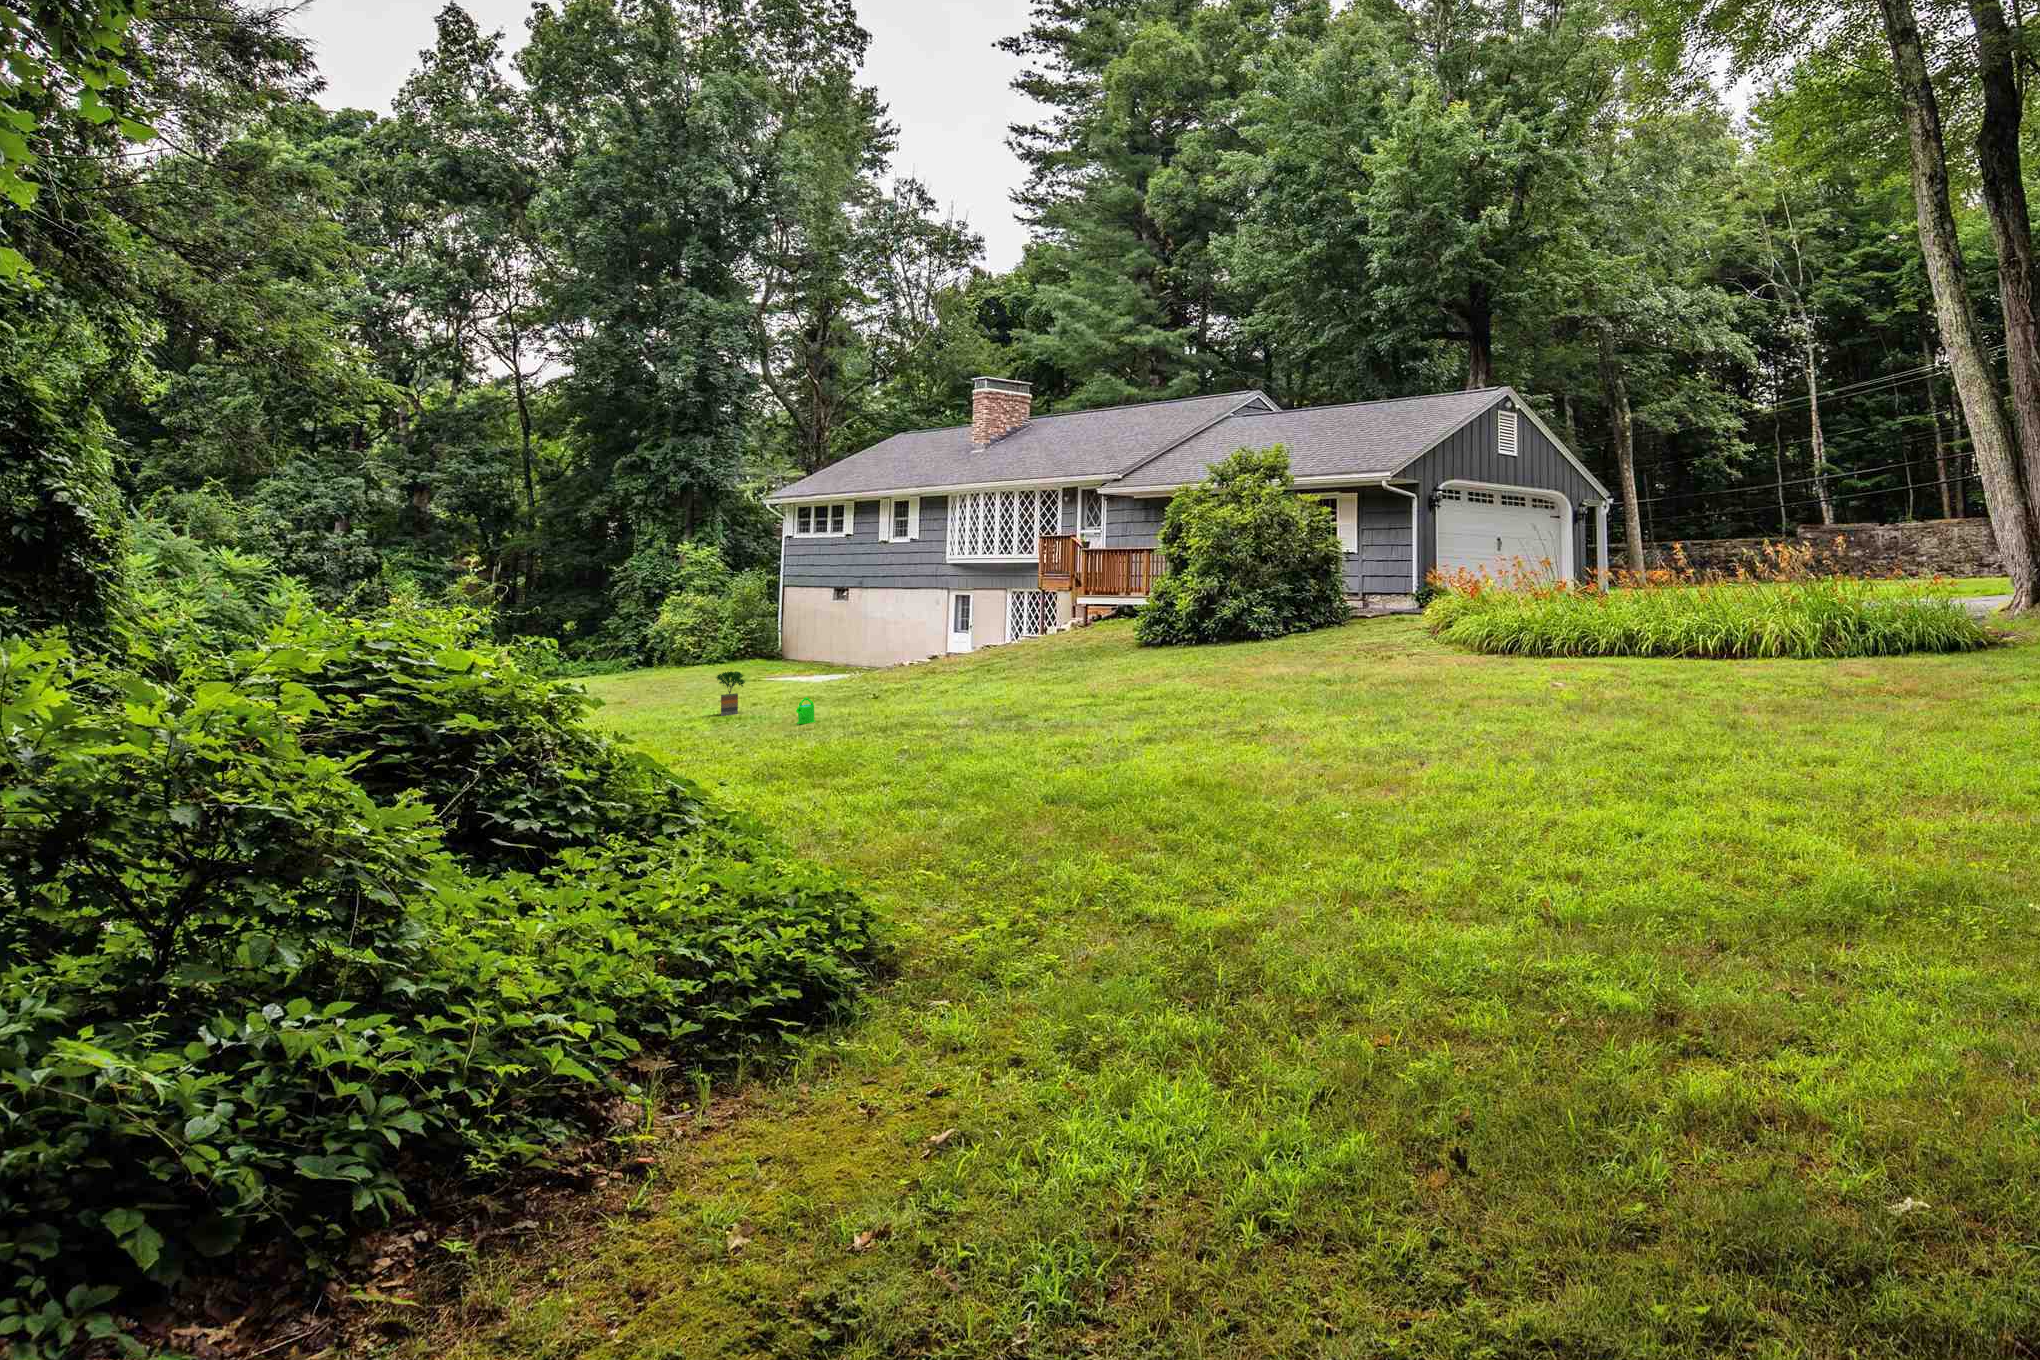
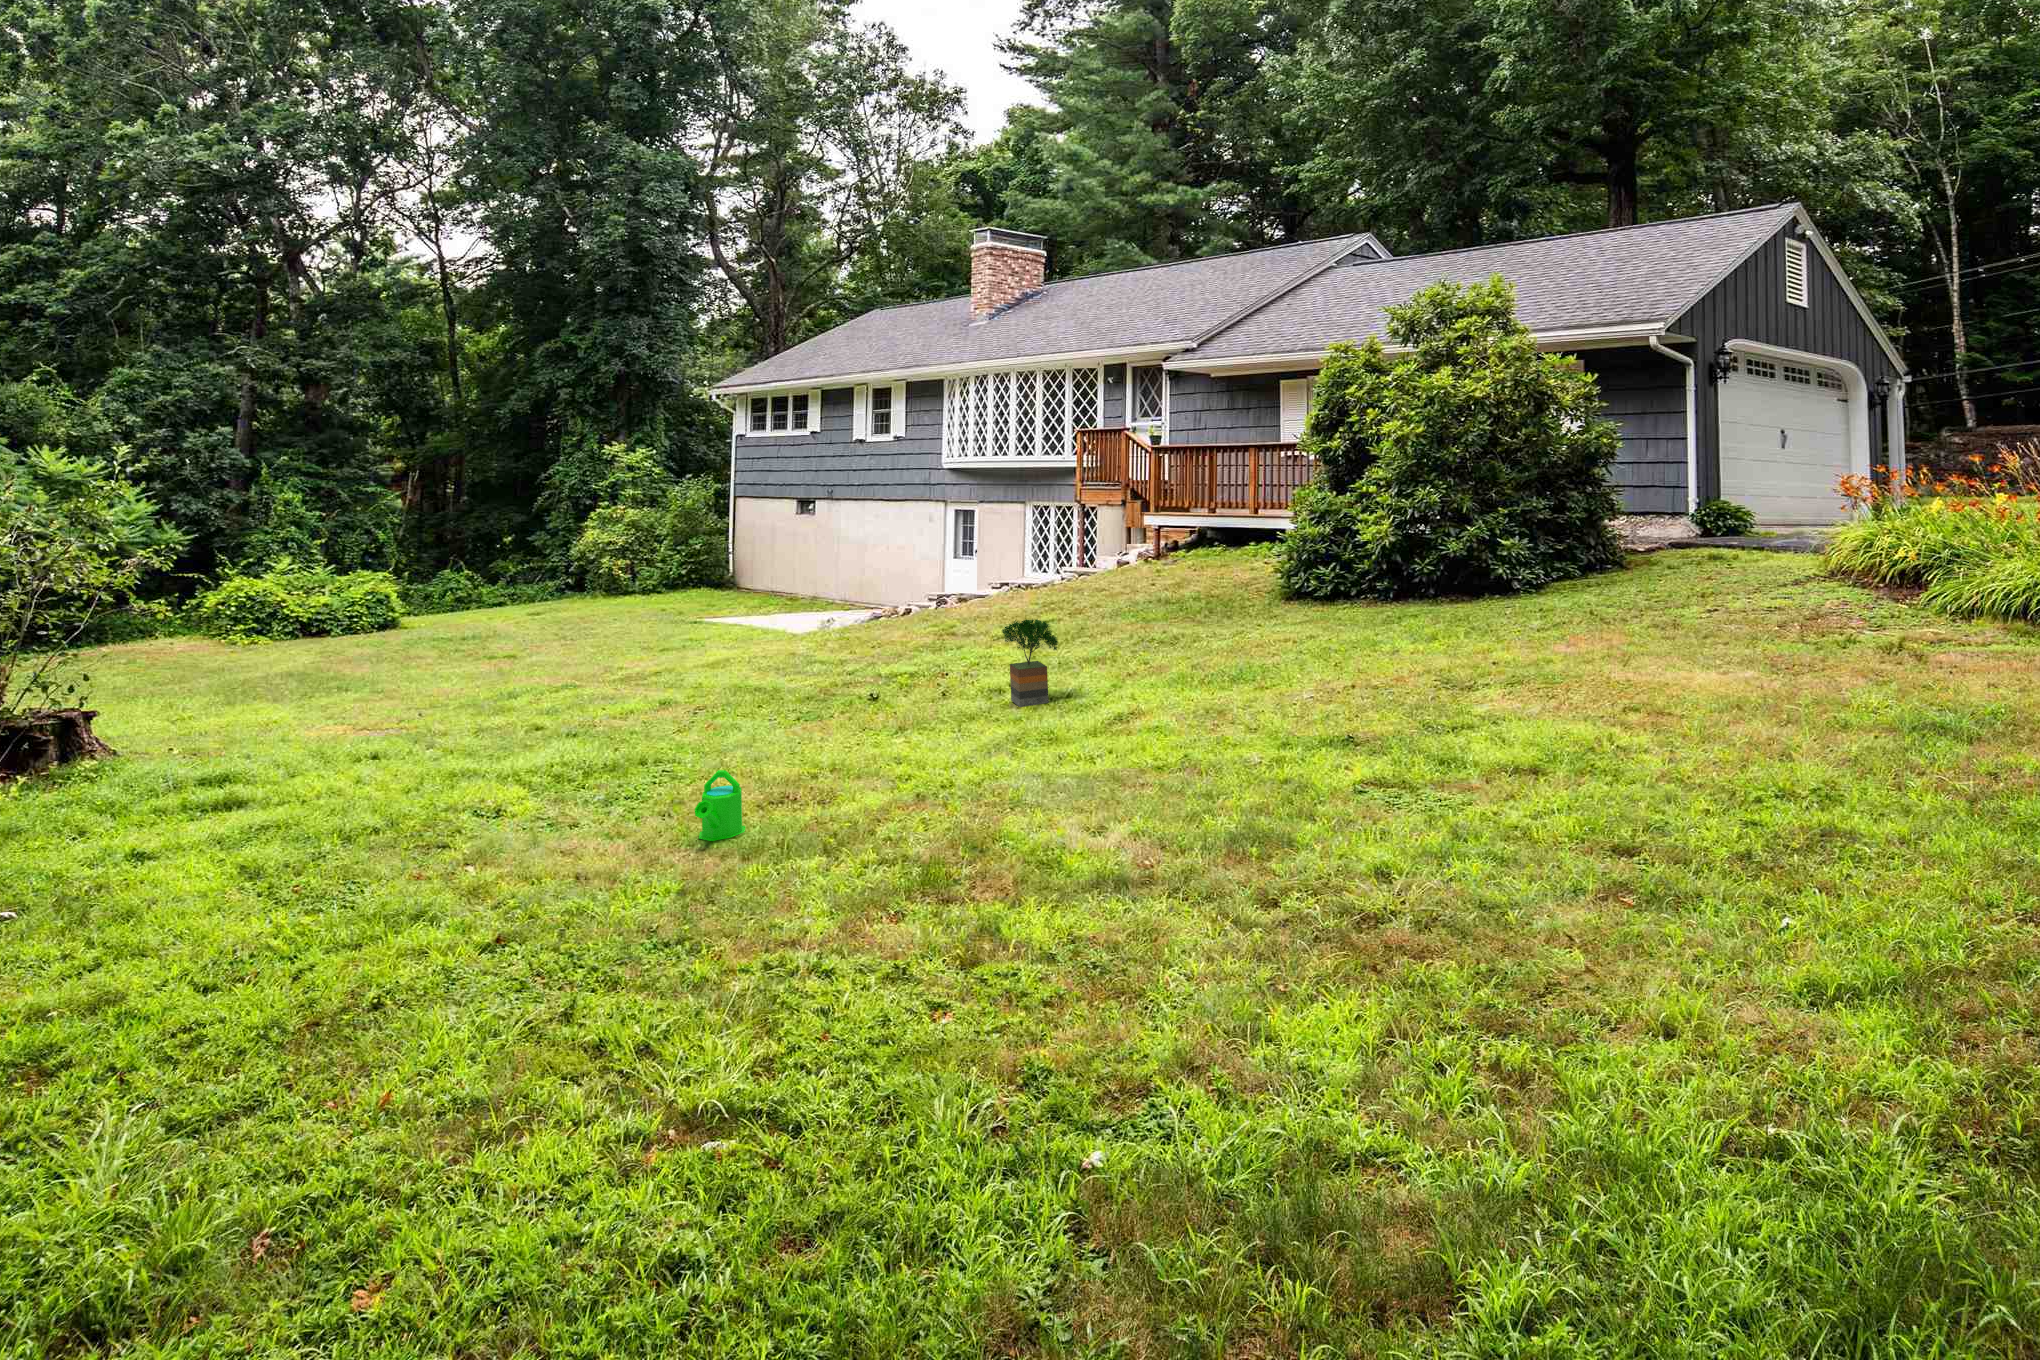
potted tree: present [716,671,745,716] -> present [1002,619,1058,707]

